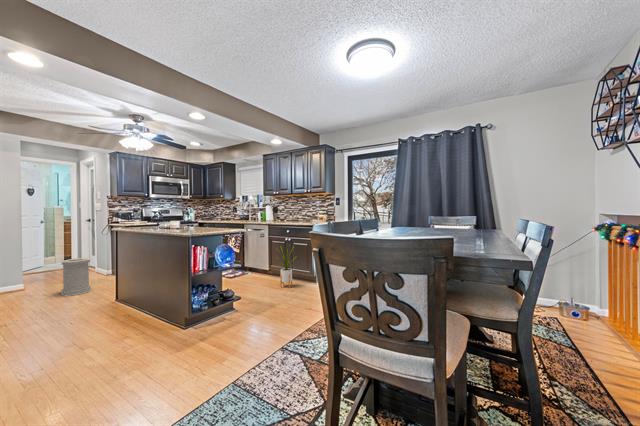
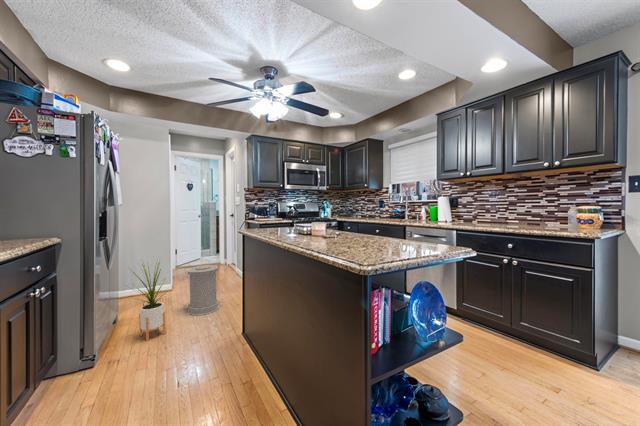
house plant: present [280,249,293,288] -> present [130,262,168,341]

